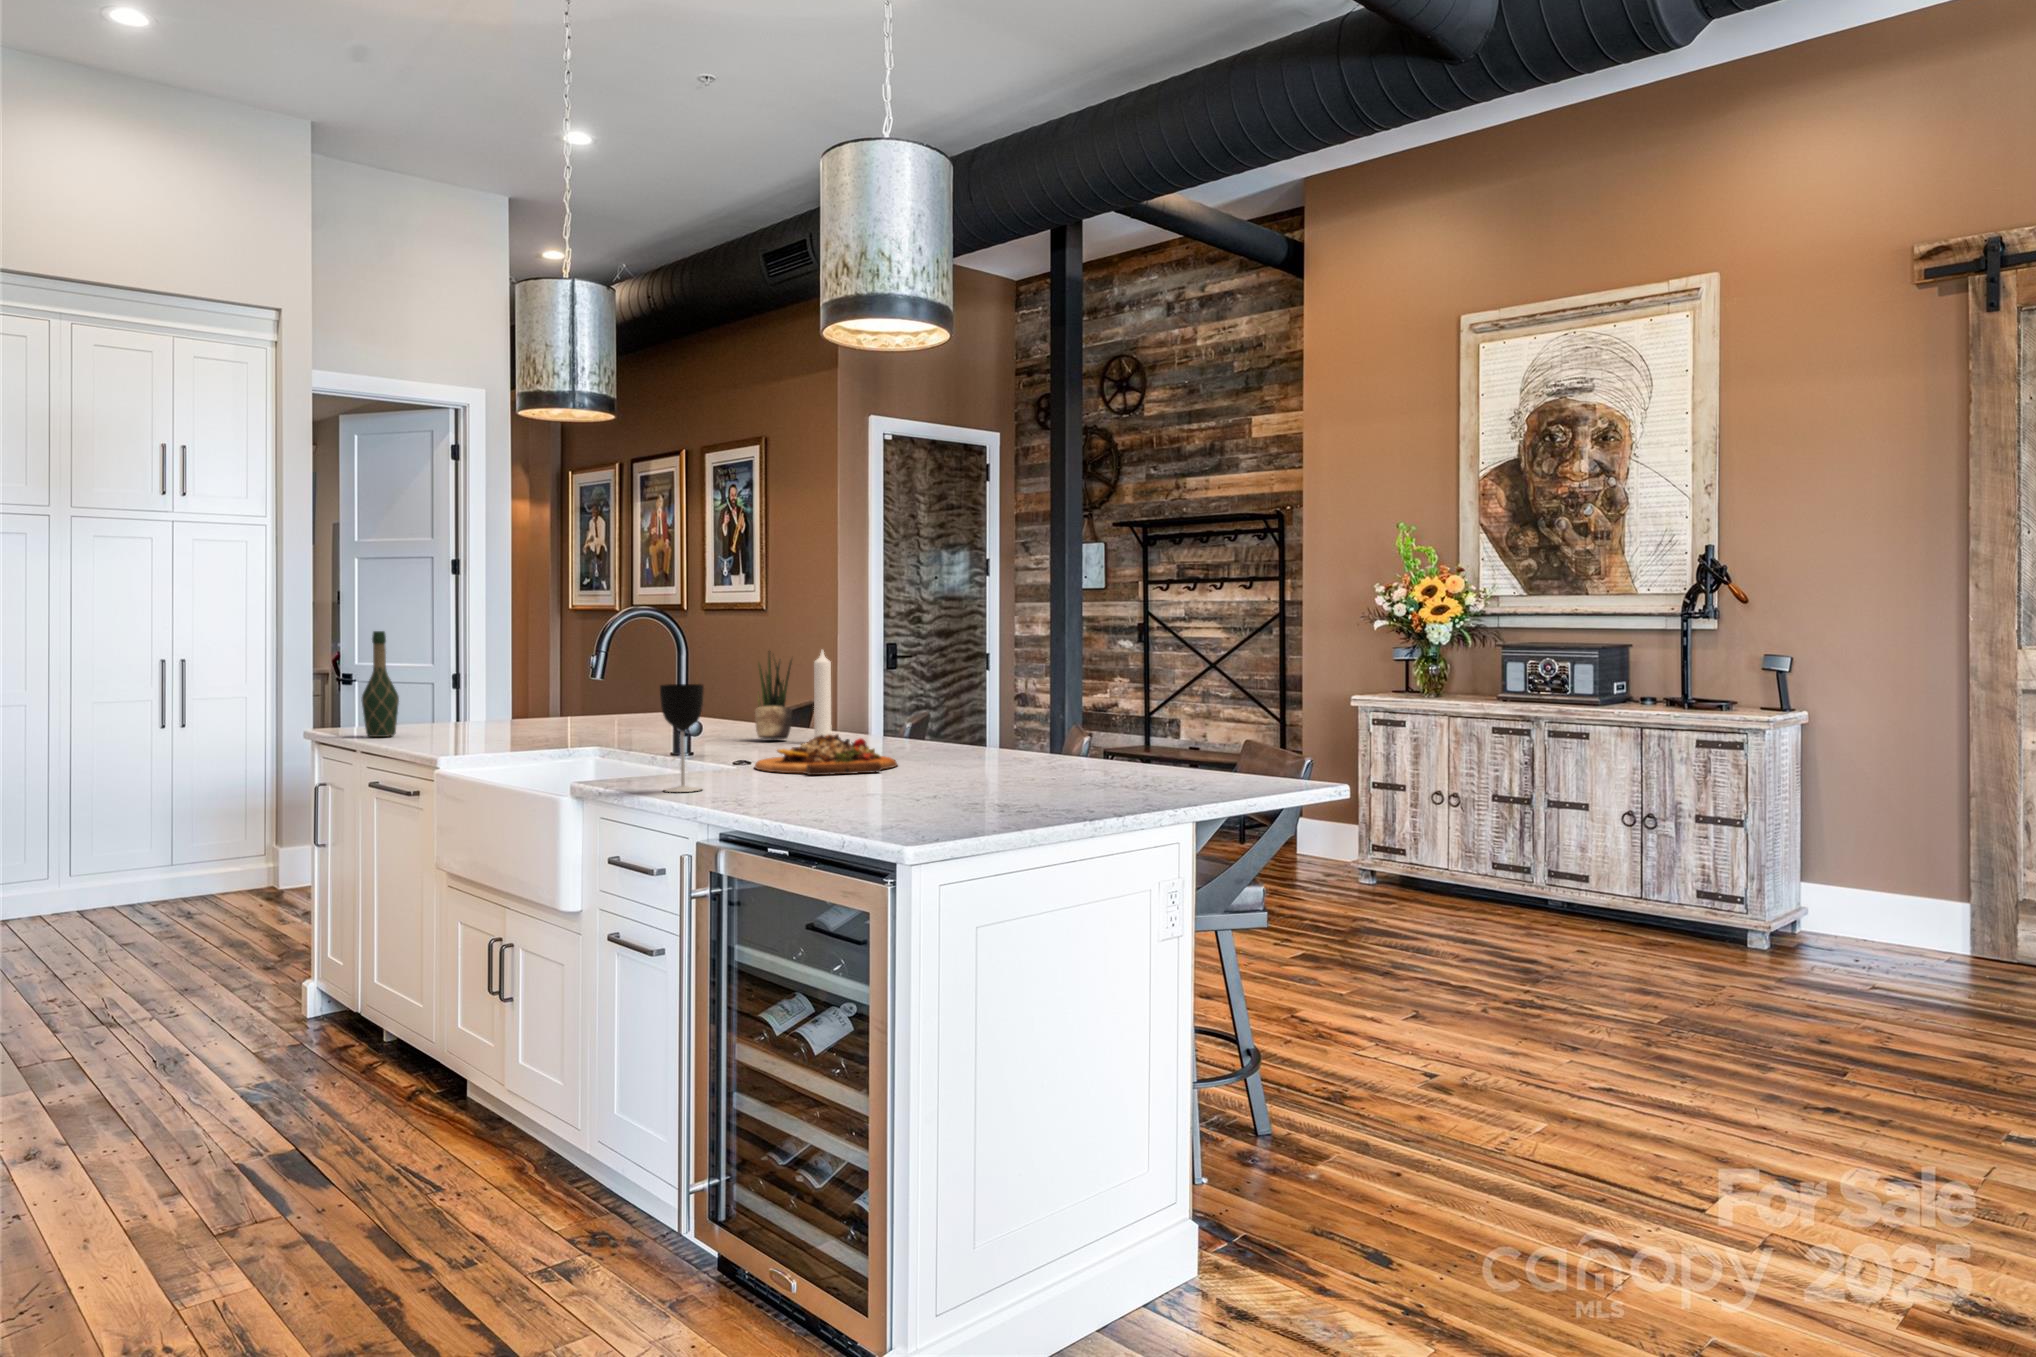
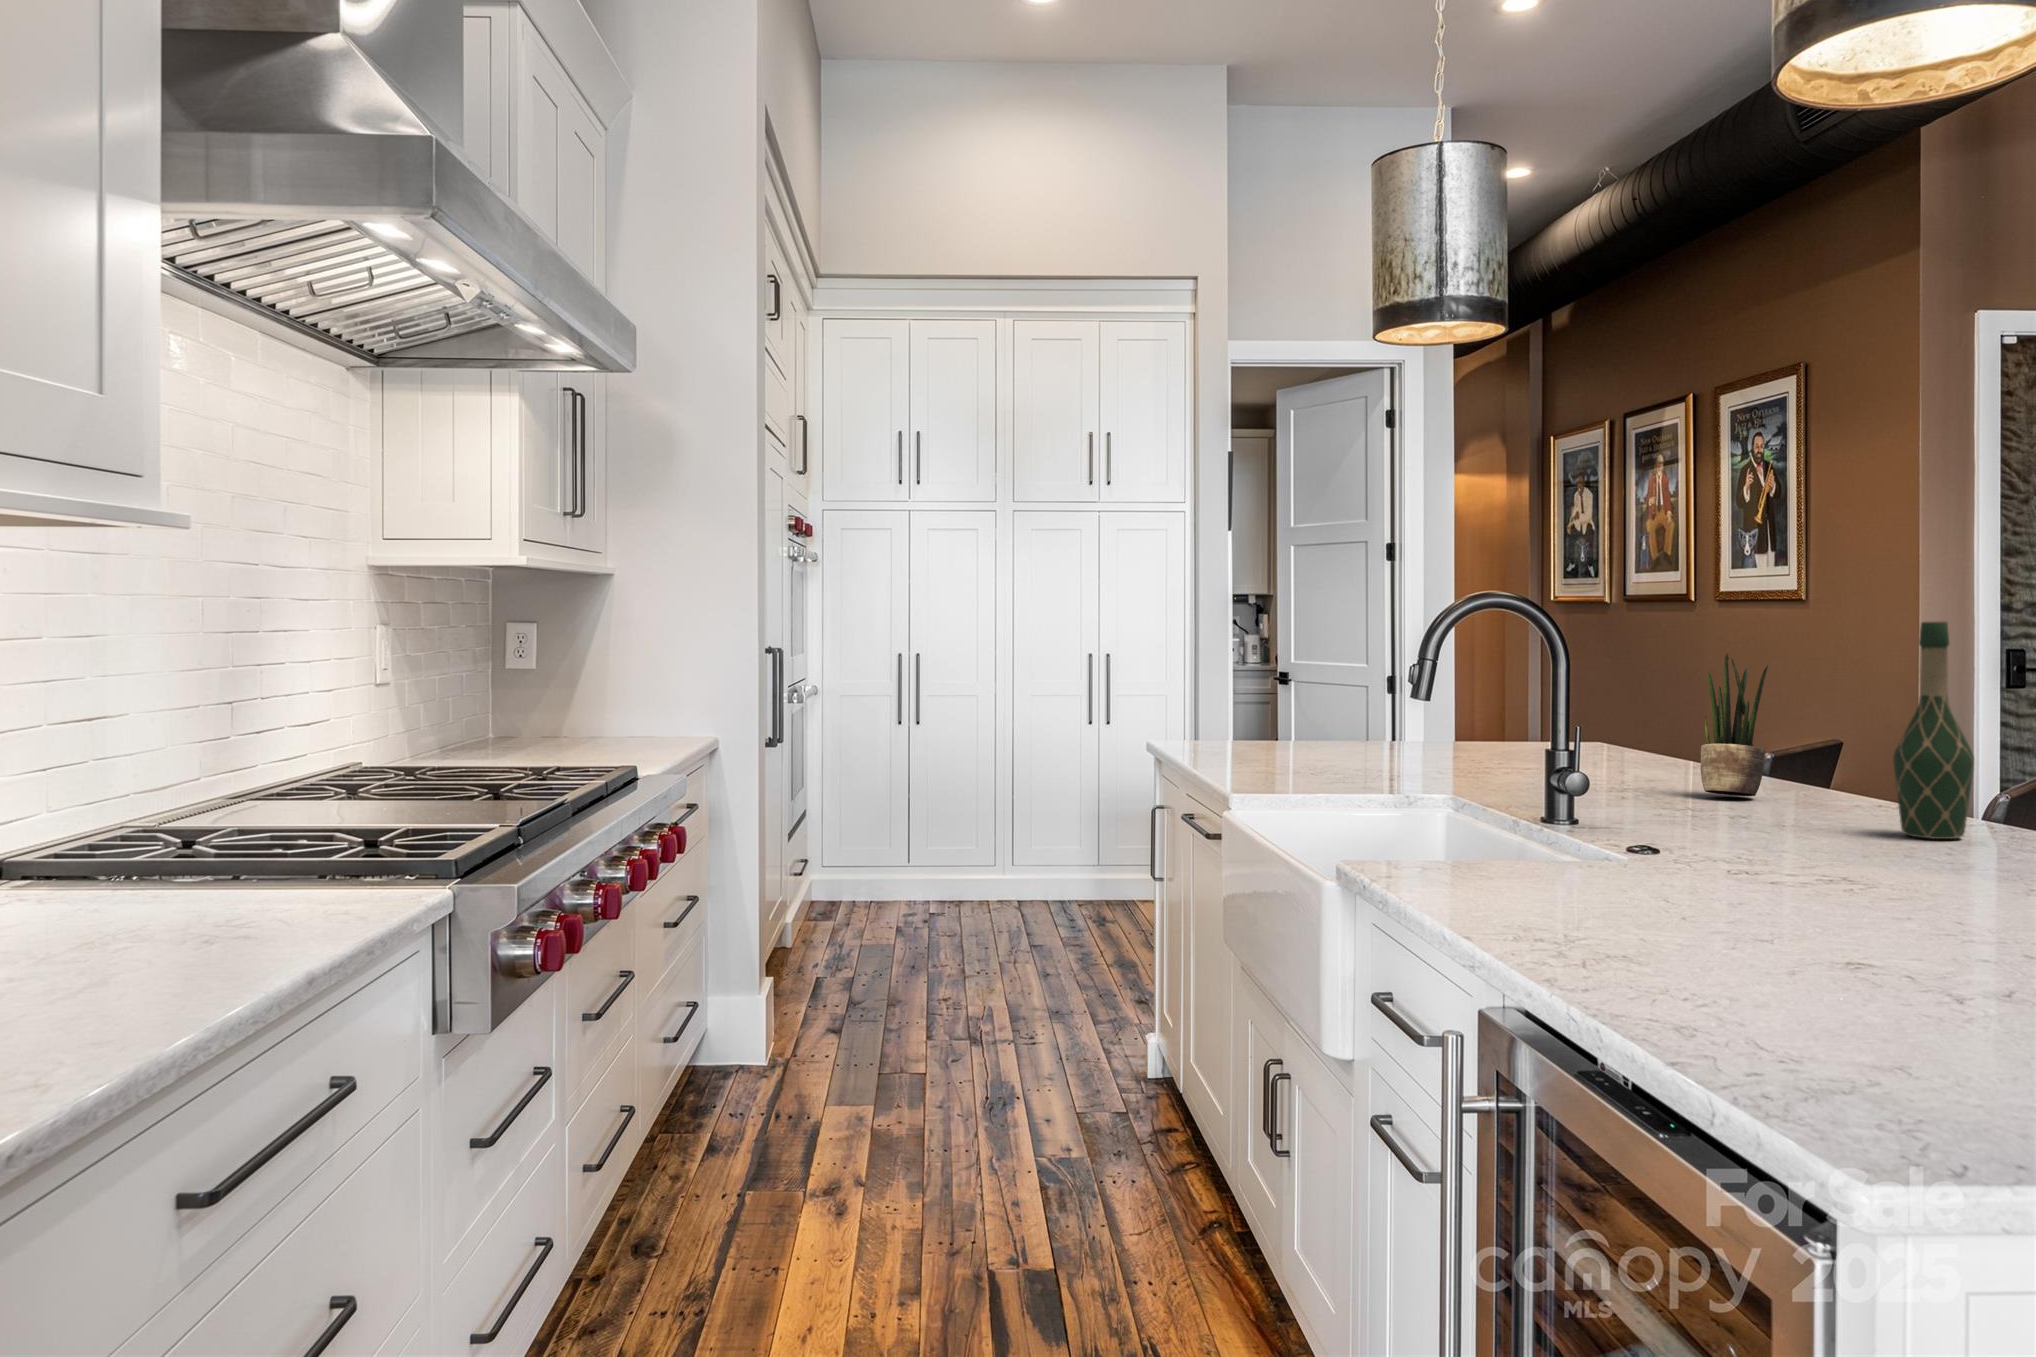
wine bottle: present [362,631,399,737] -> present [1893,621,1974,839]
candle: present [814,650,831,737] -> none [1791,654,1841,809]
wine glass: present [660,684,704,792] -> none [1453,711,1527,893]
cutting board: present [755,734,897,775] -> none [1653,803,1937,885]

